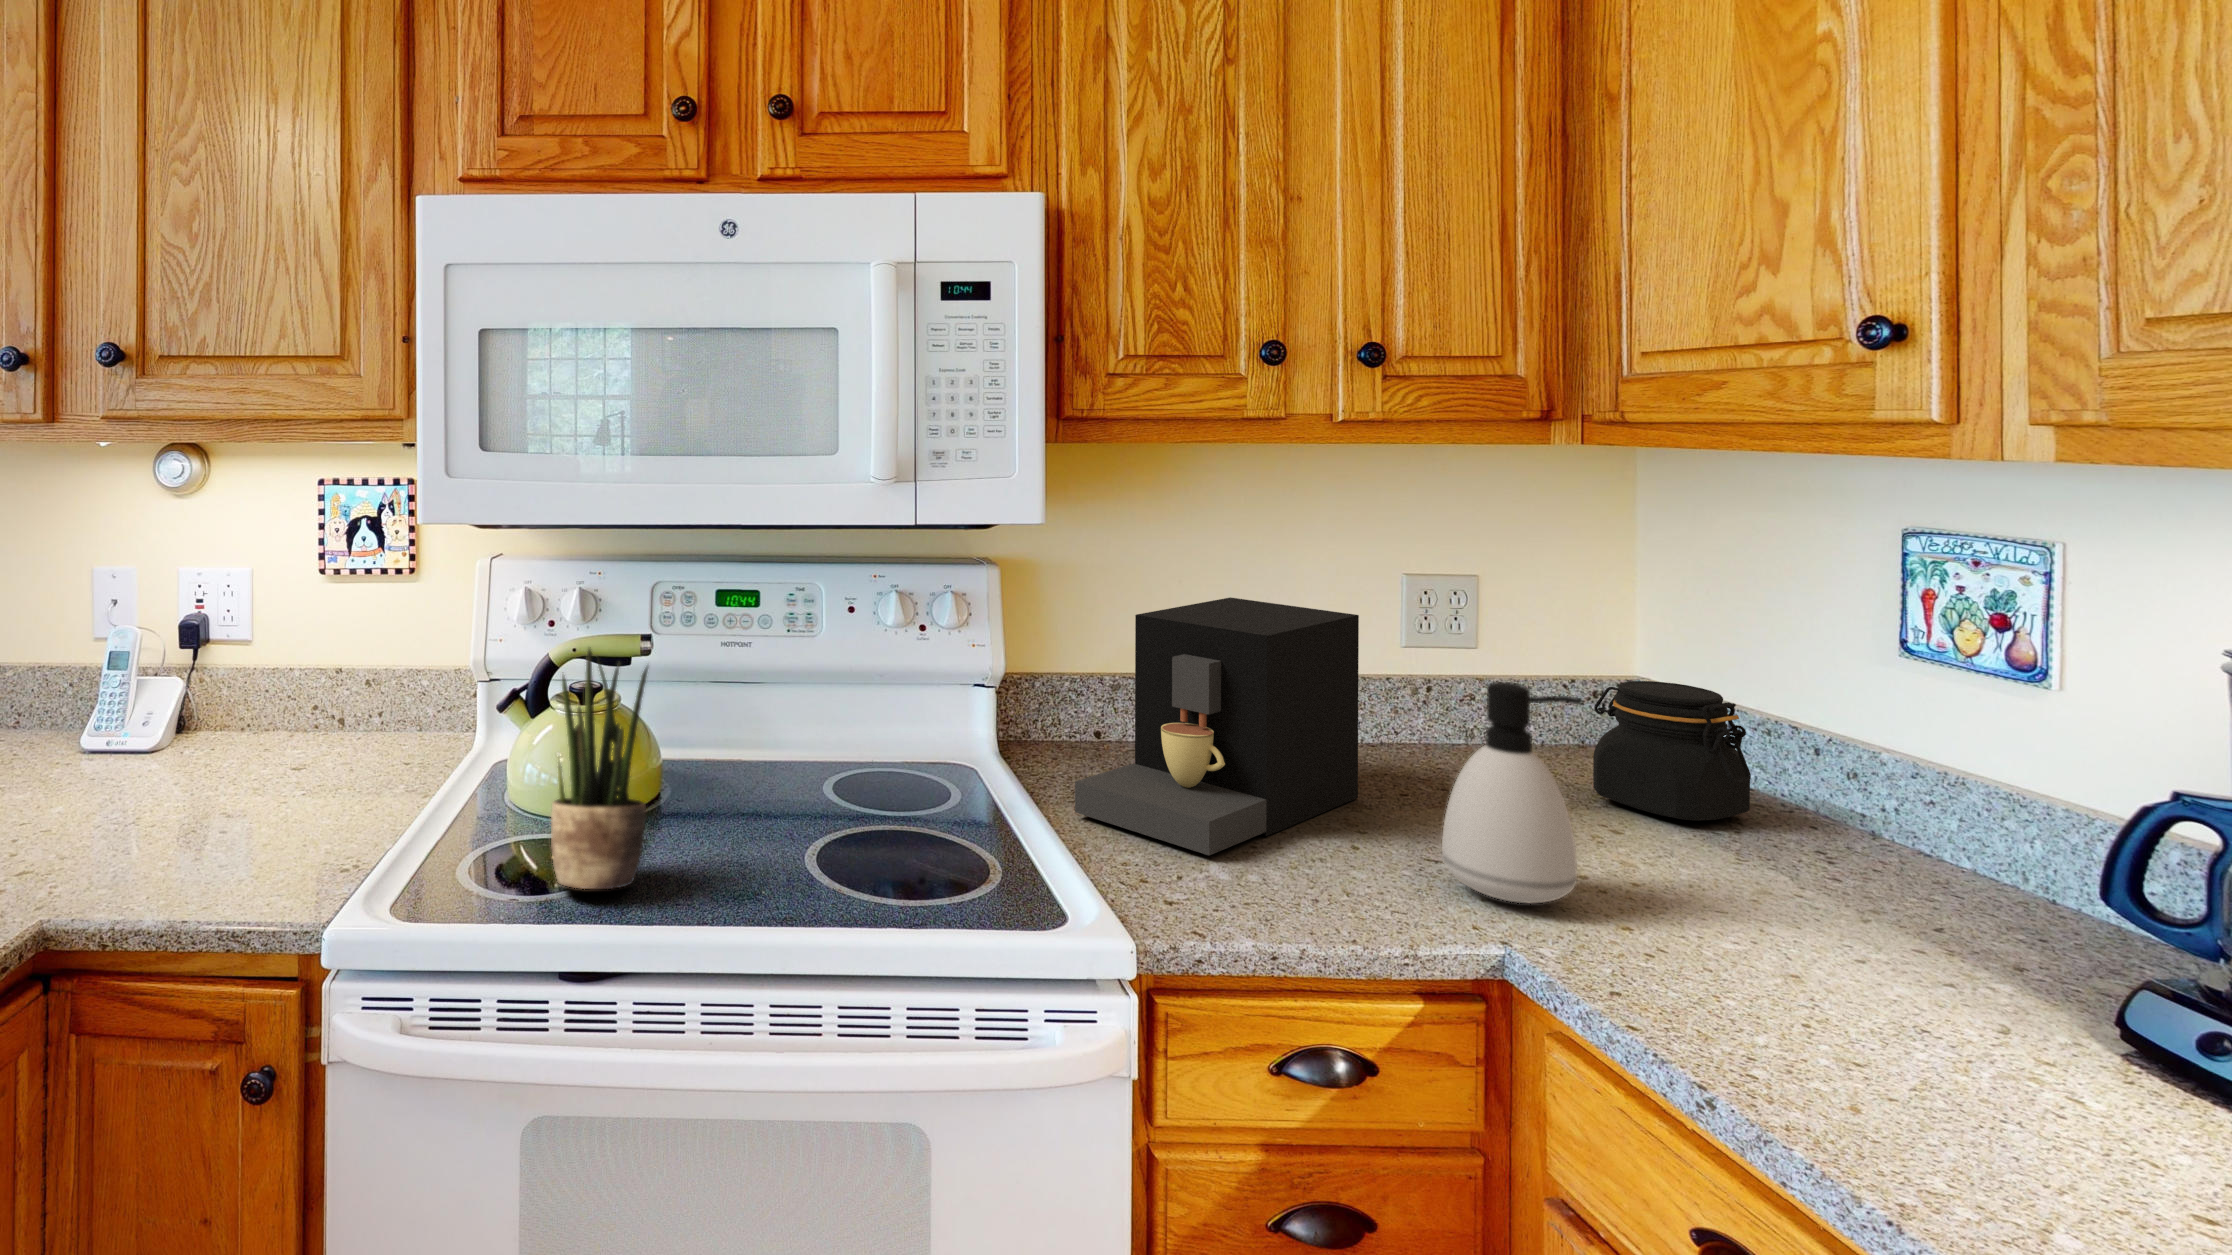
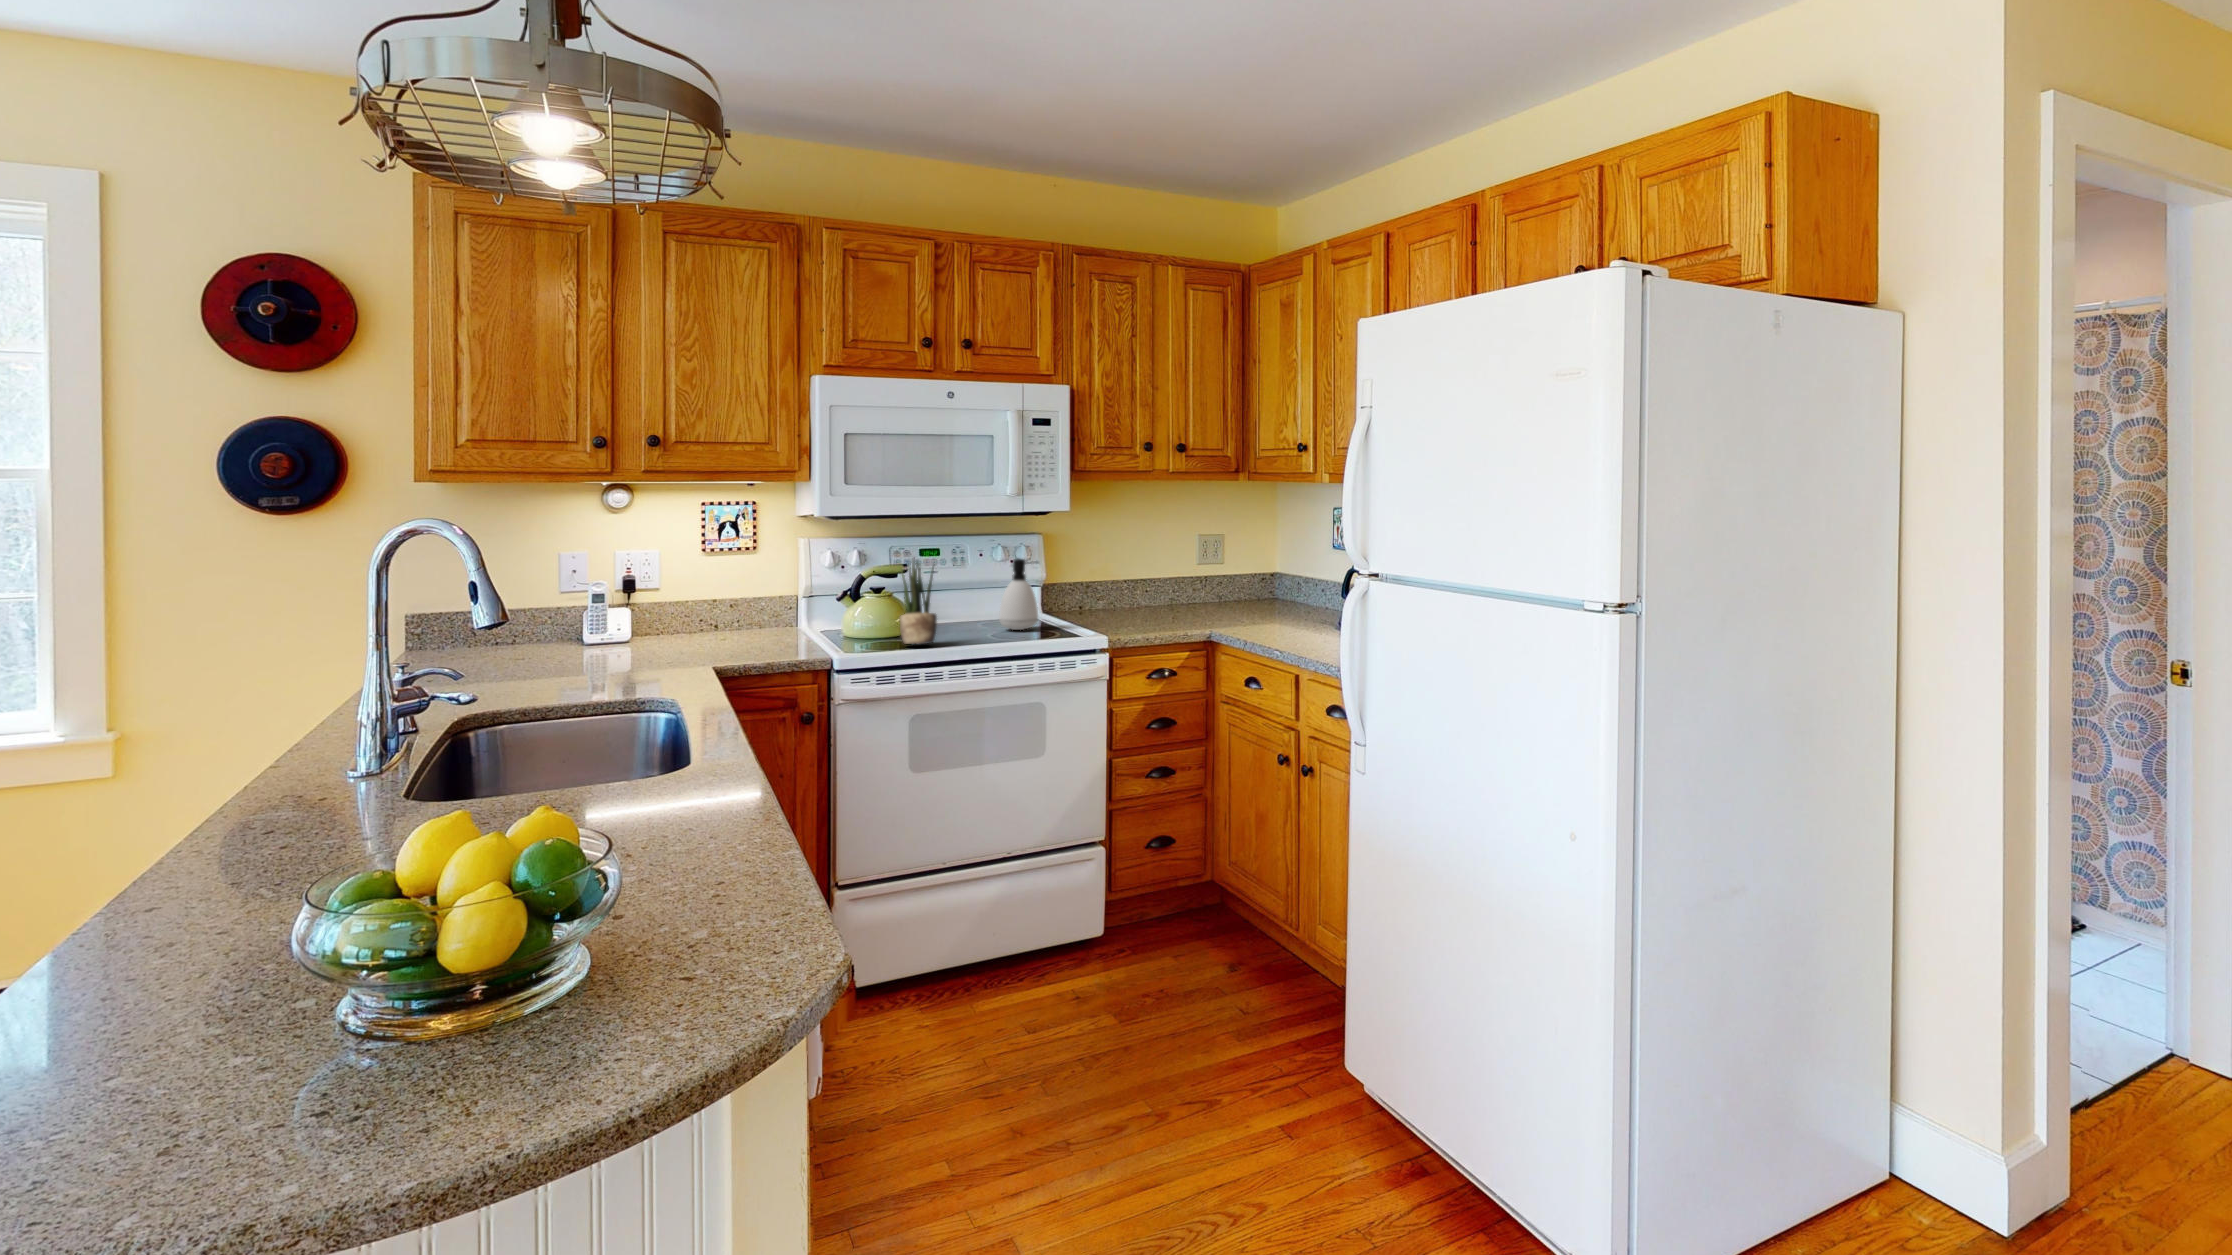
coffee maker: present [1075,597,1359,855] -> none [1079,545,1177,626]
jar: present [1593,681,1751,821] -> none [1253,567,1297,611]
soap dispenser: present [1442,682,1582,903] -> present [999,559,1038,630]

